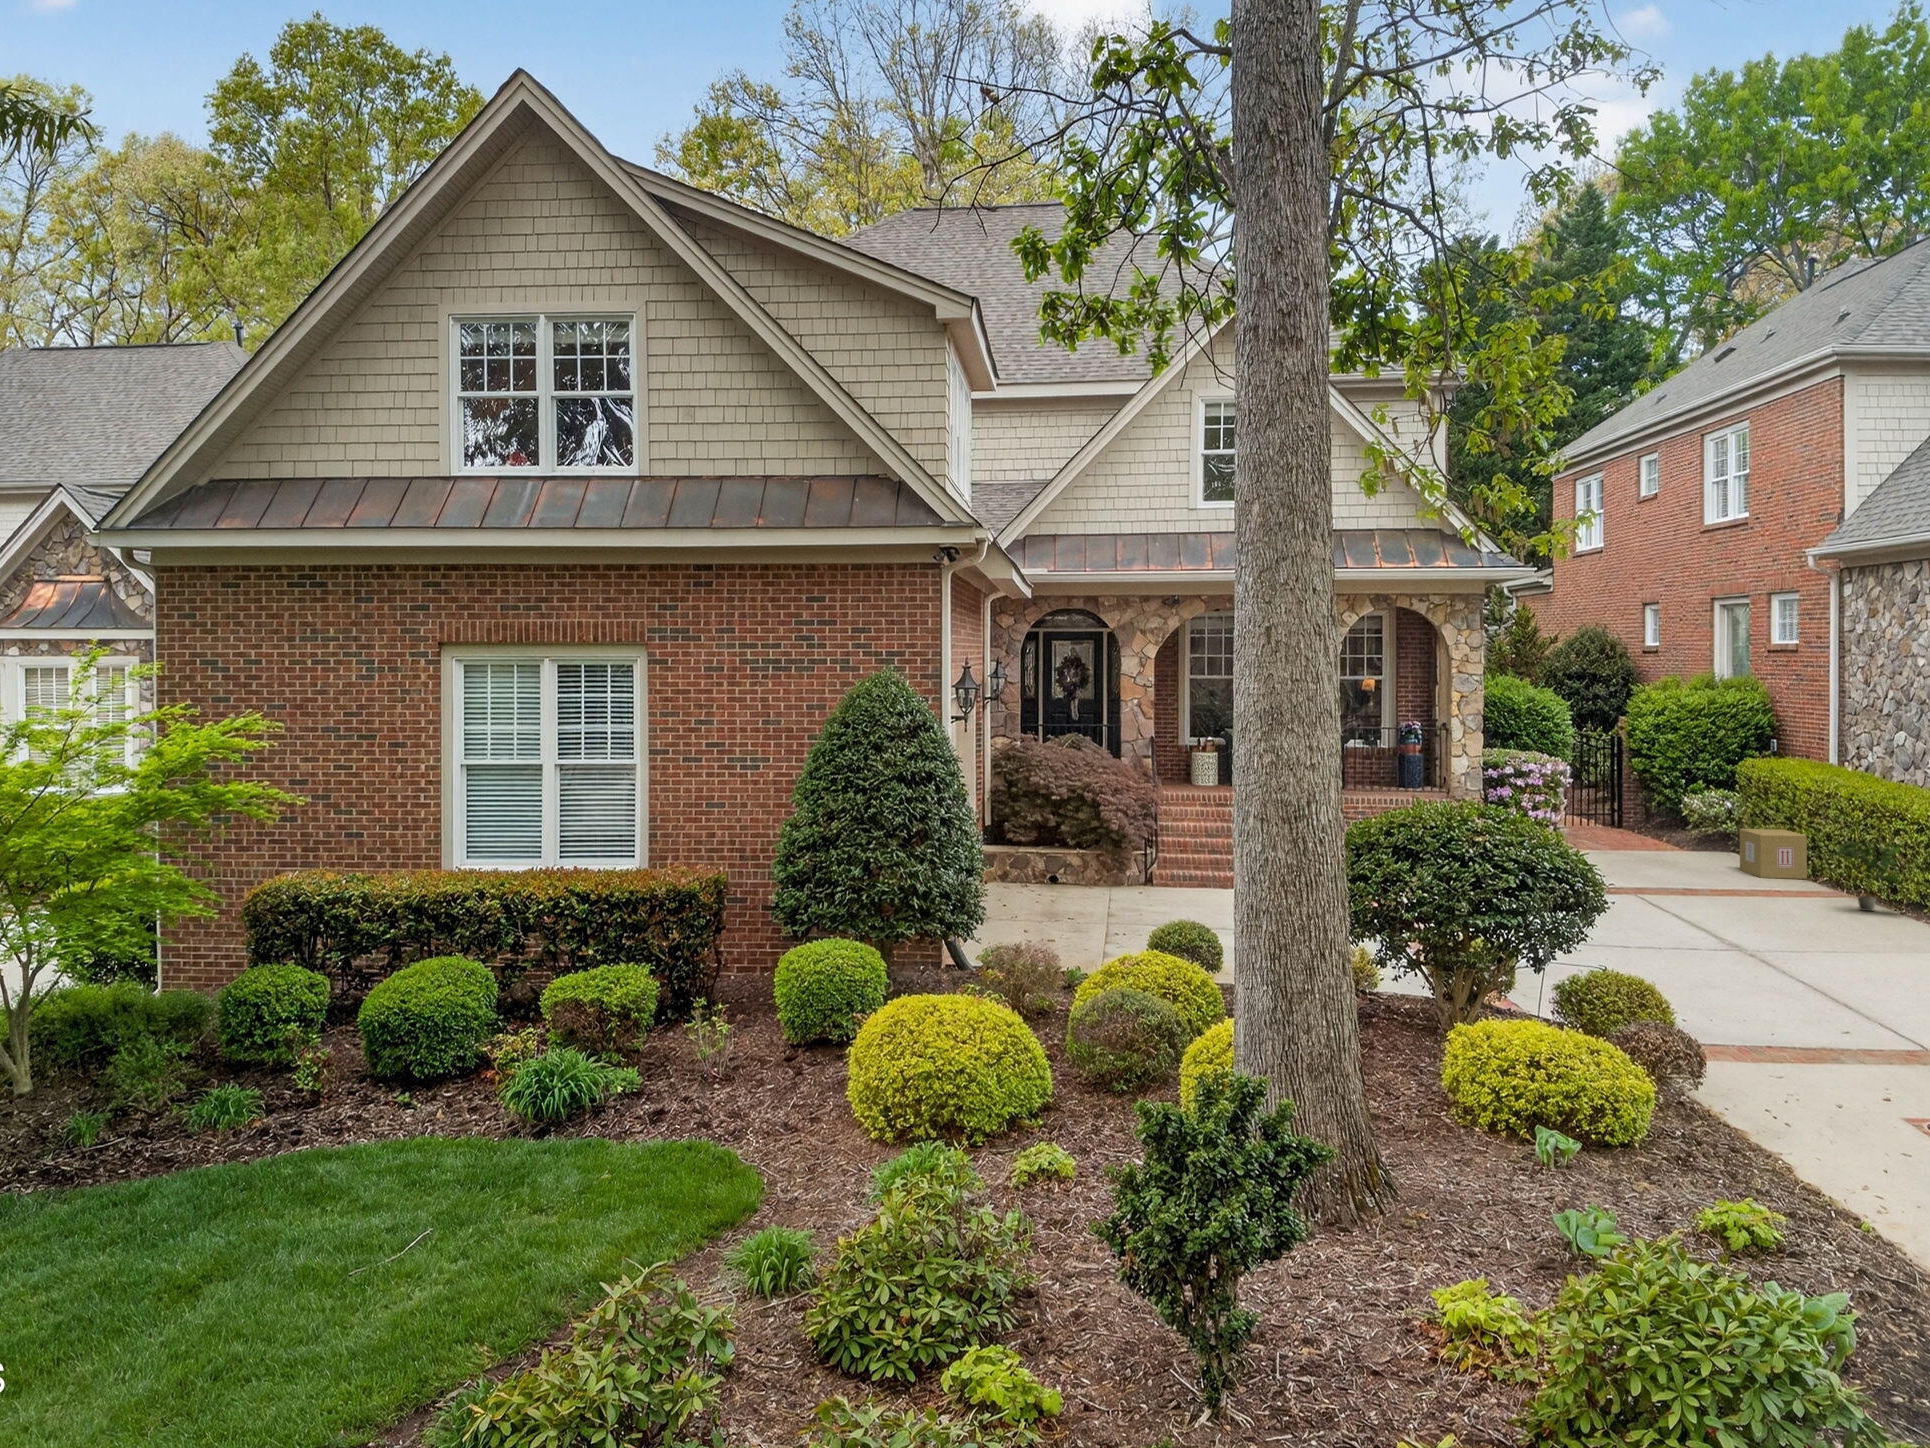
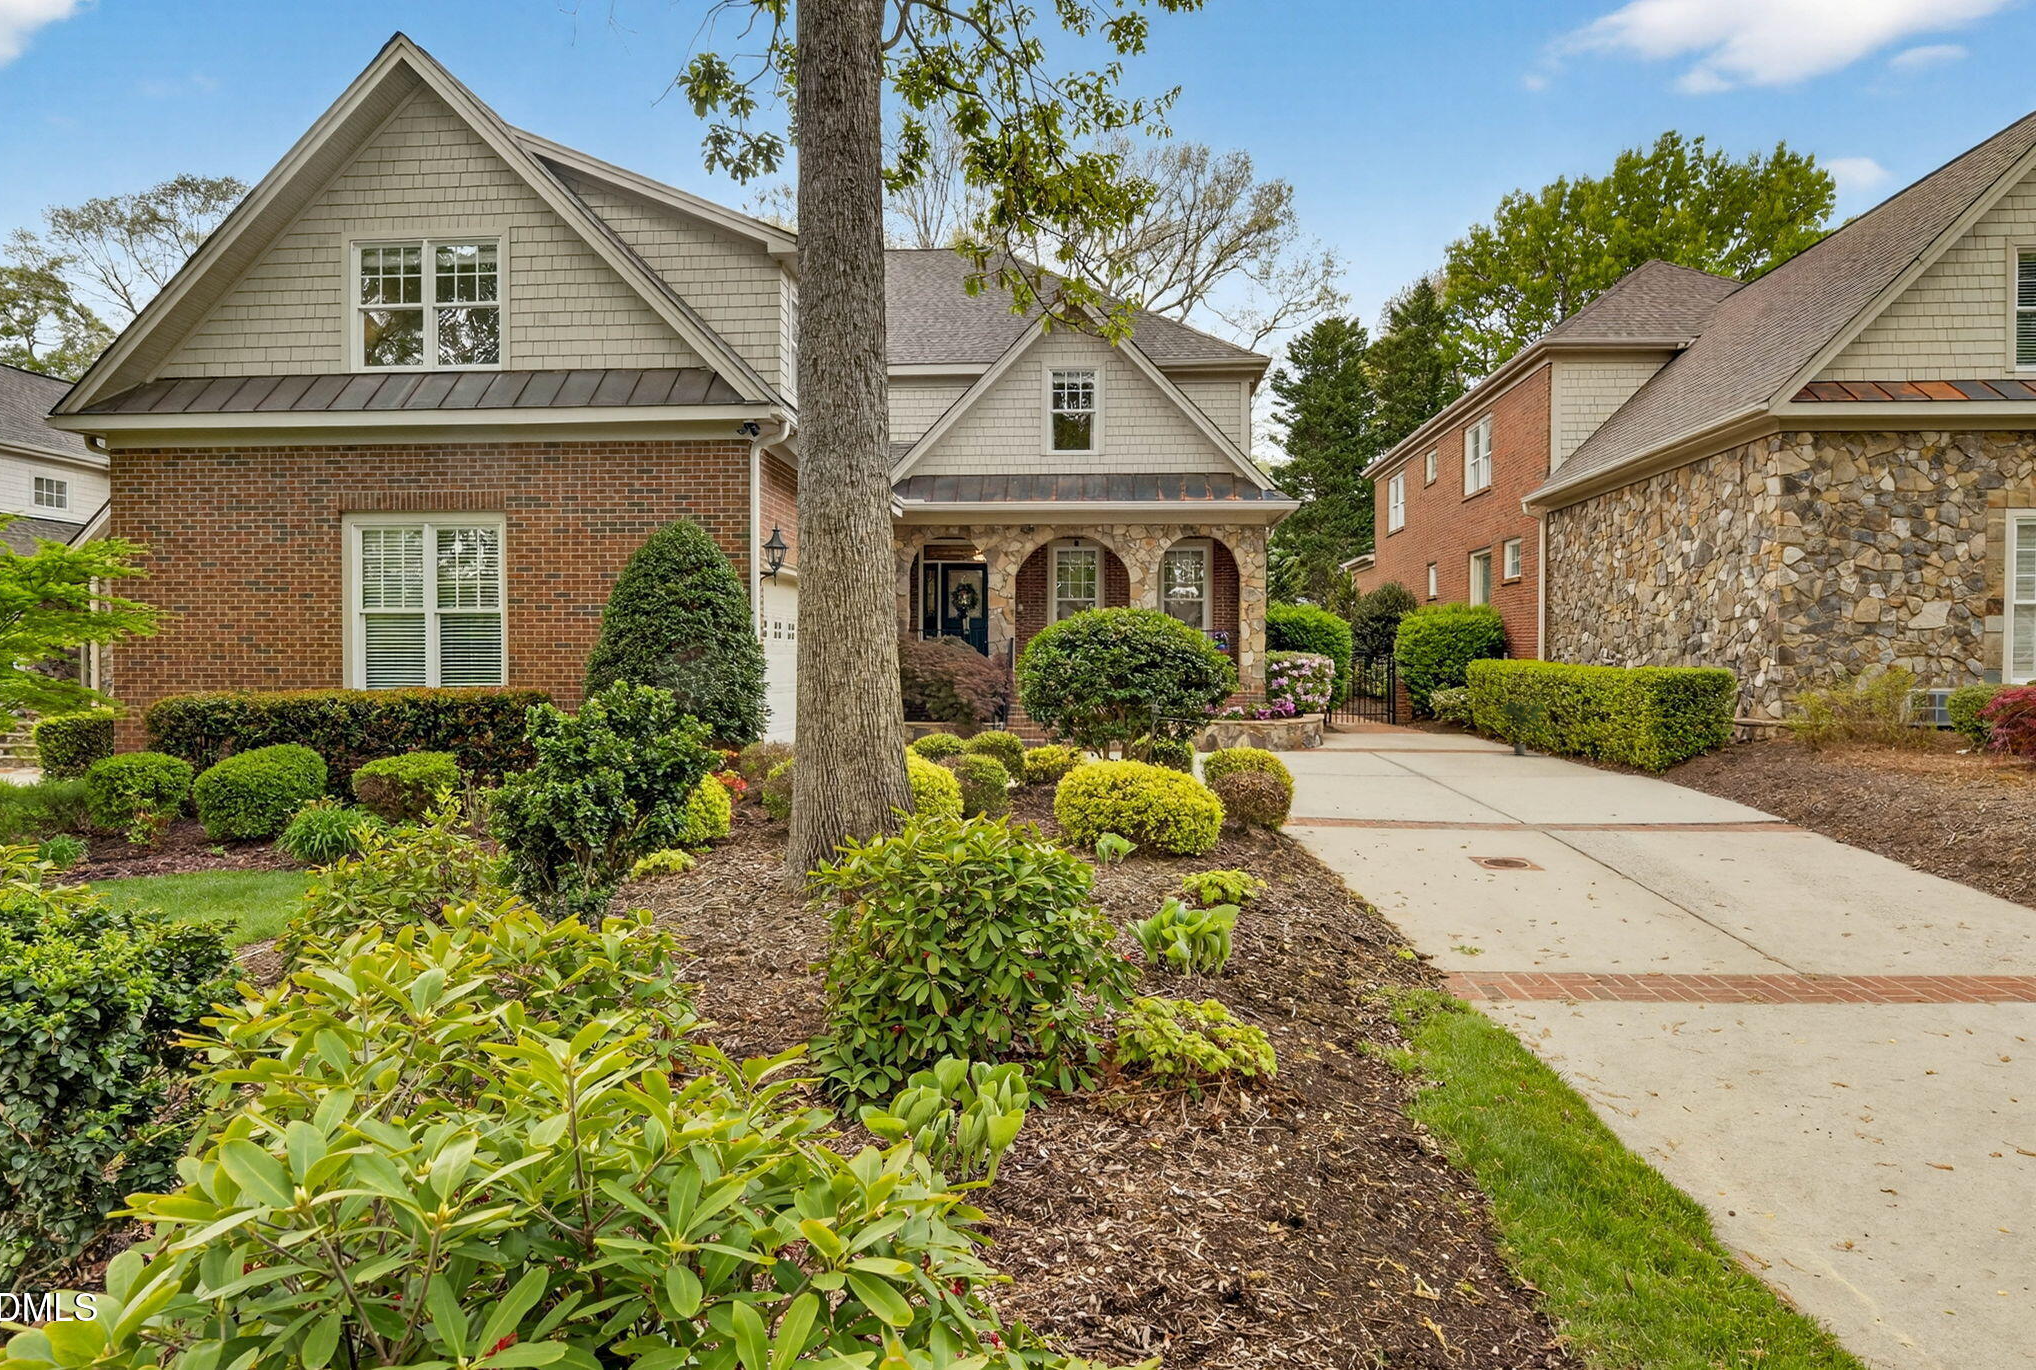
cardboard box: present [1740,829,1807,879] -> none [1452,706,1496,741]

